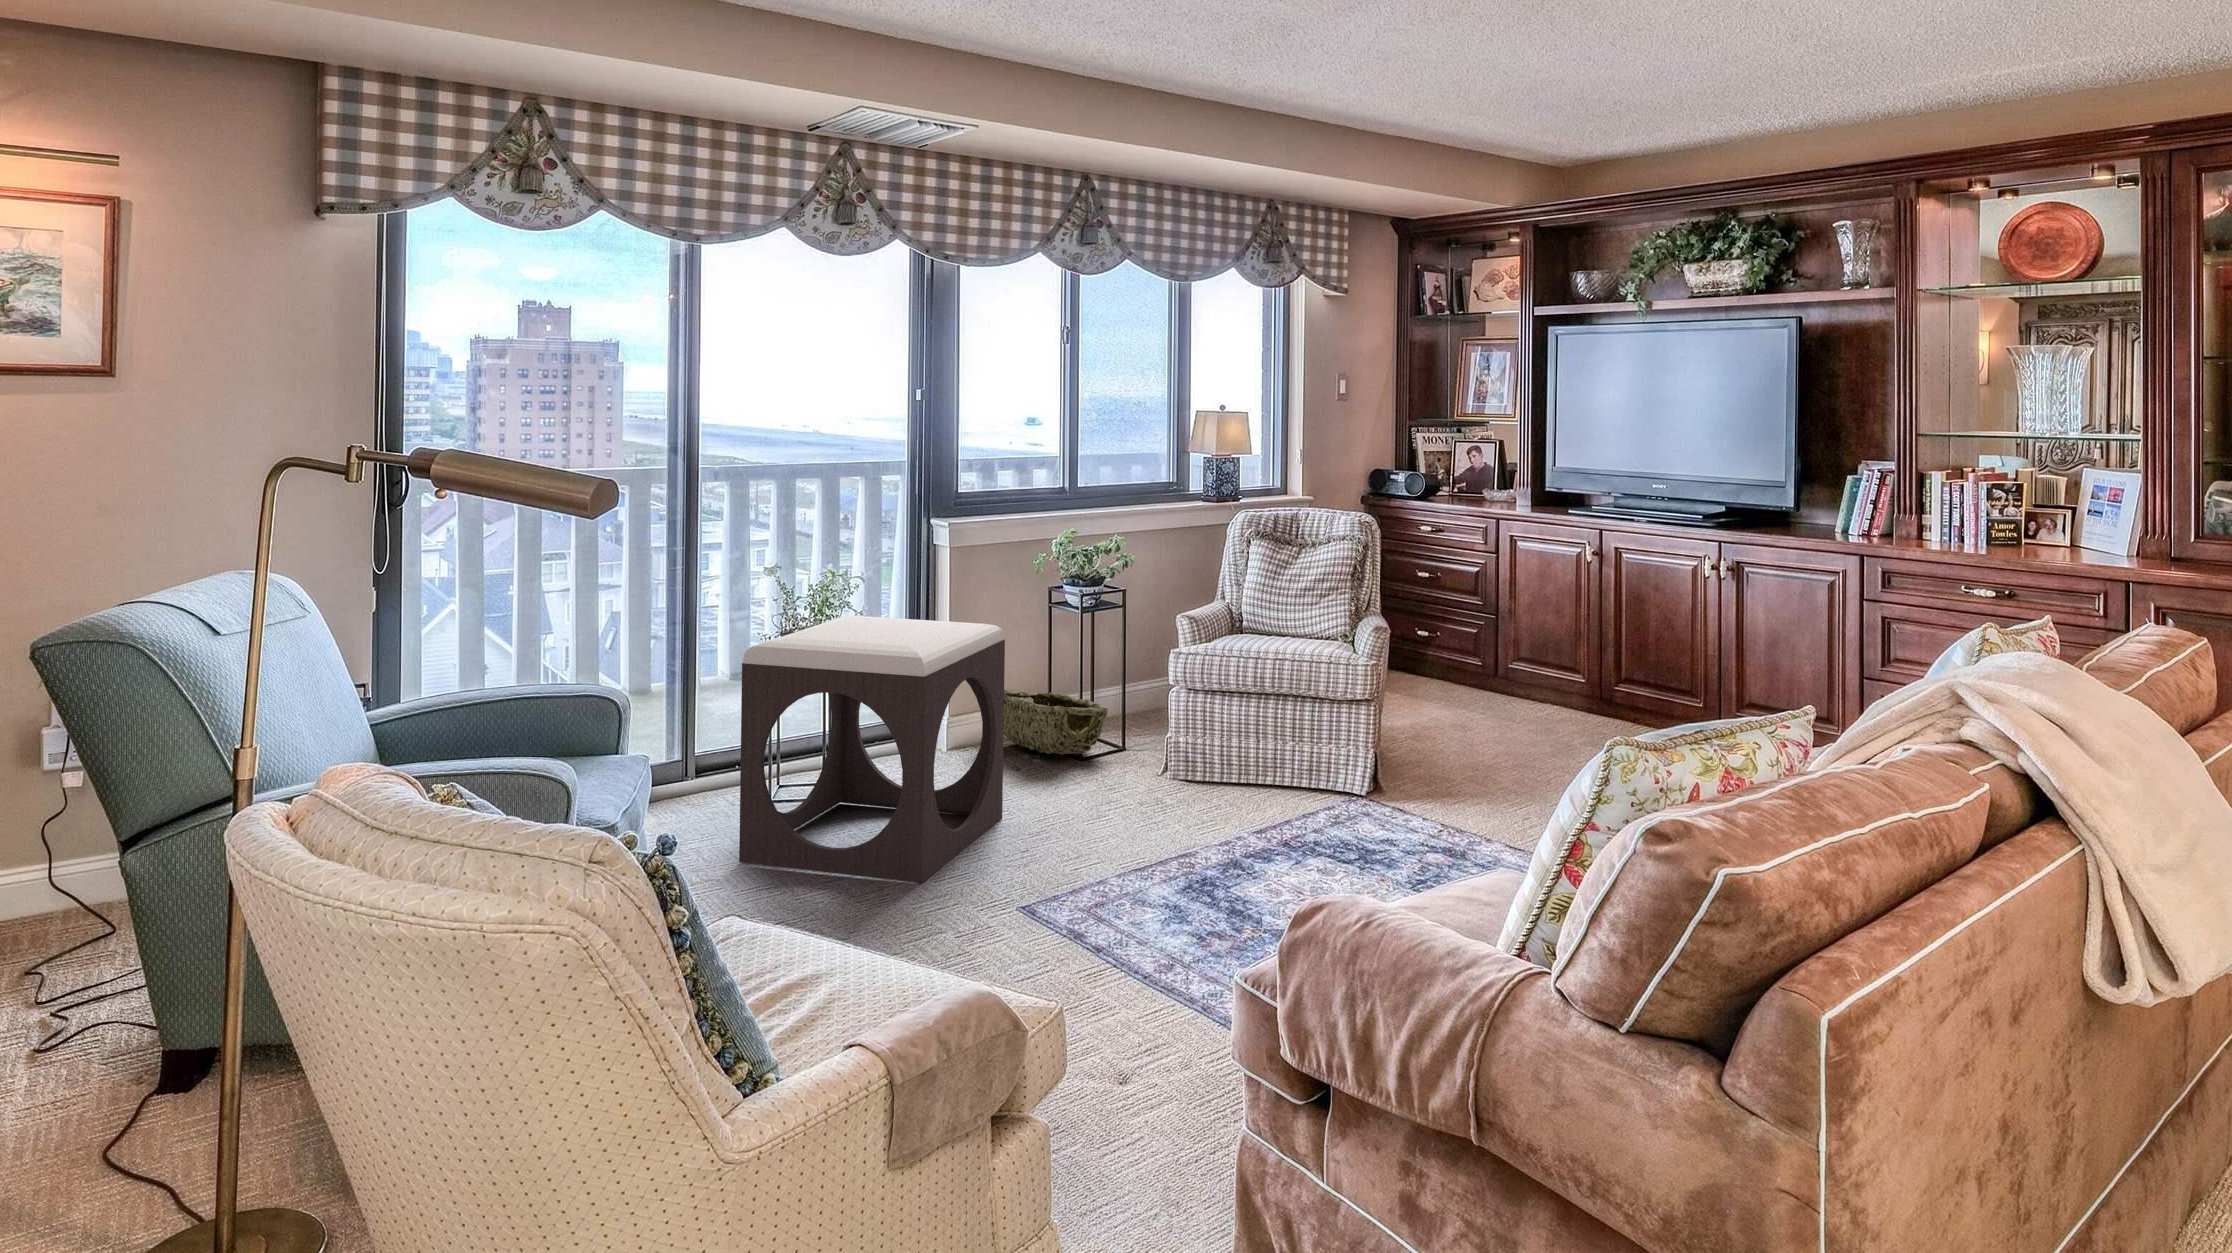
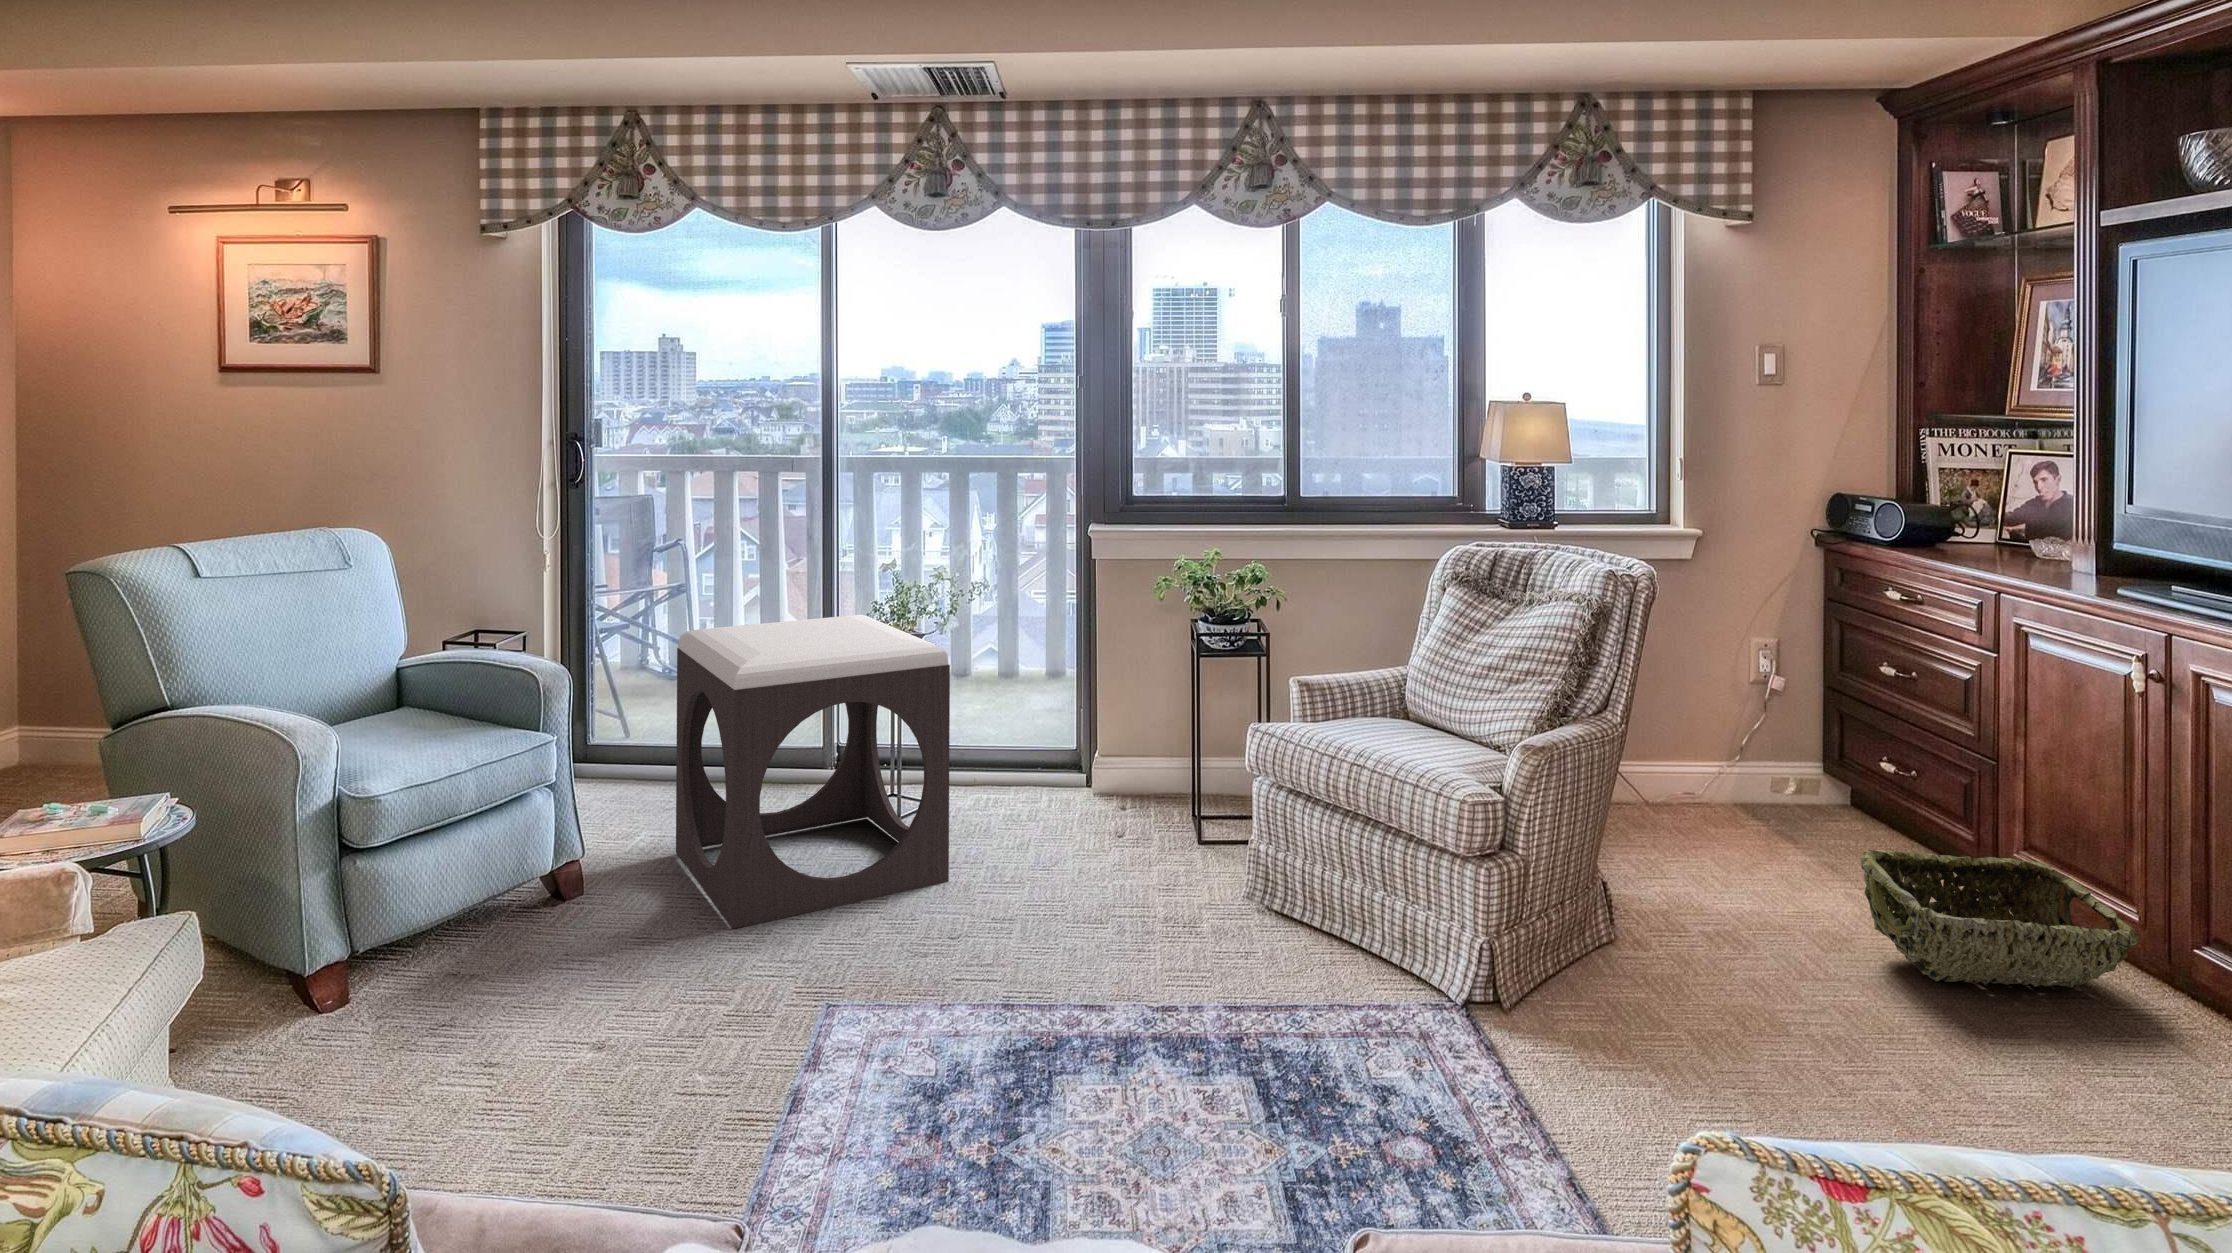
woven basket: present [1003,690,1108,755] -> present [1860,850,2139,988]

